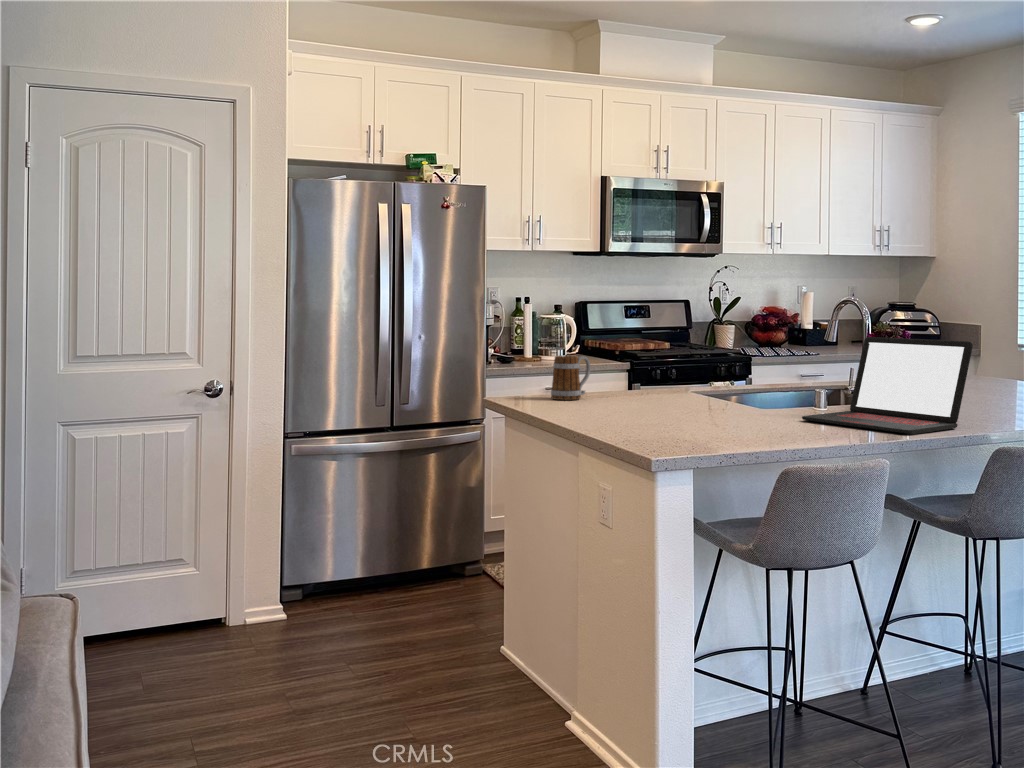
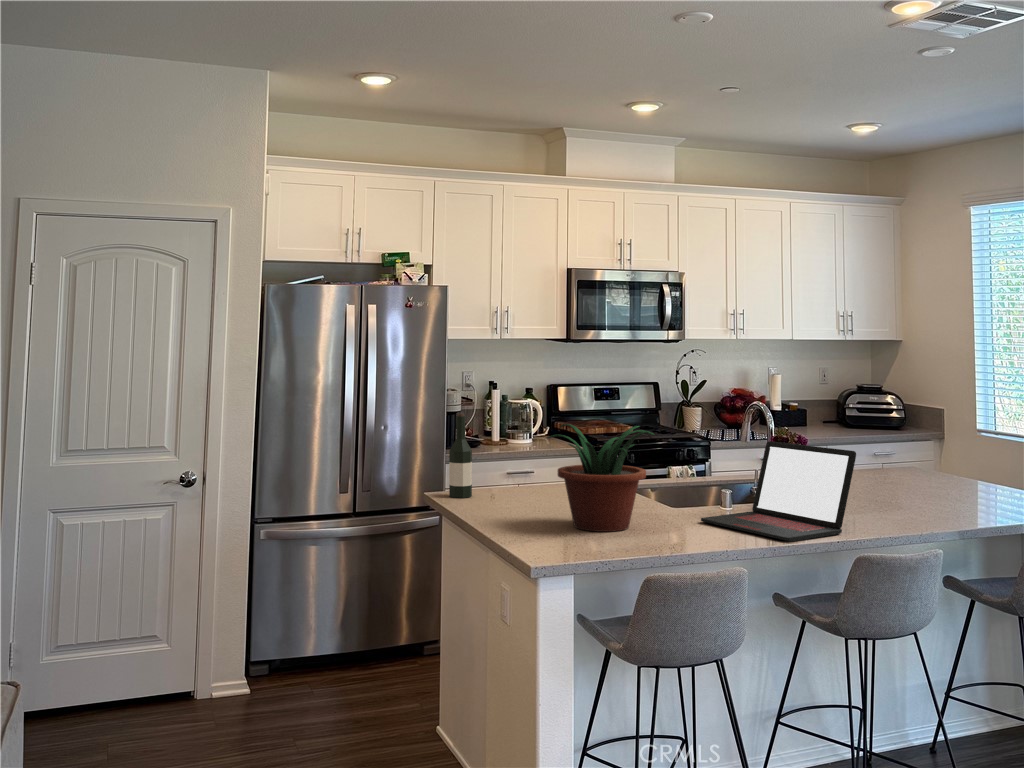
wine bottle: none [516,314,539,404] -> present [449,414,472,498]
potted plant: none [643,317,760,428] -> present [547,424,654,532]
mug: present [551,356,591,400] -> none [487,451,525,493]

